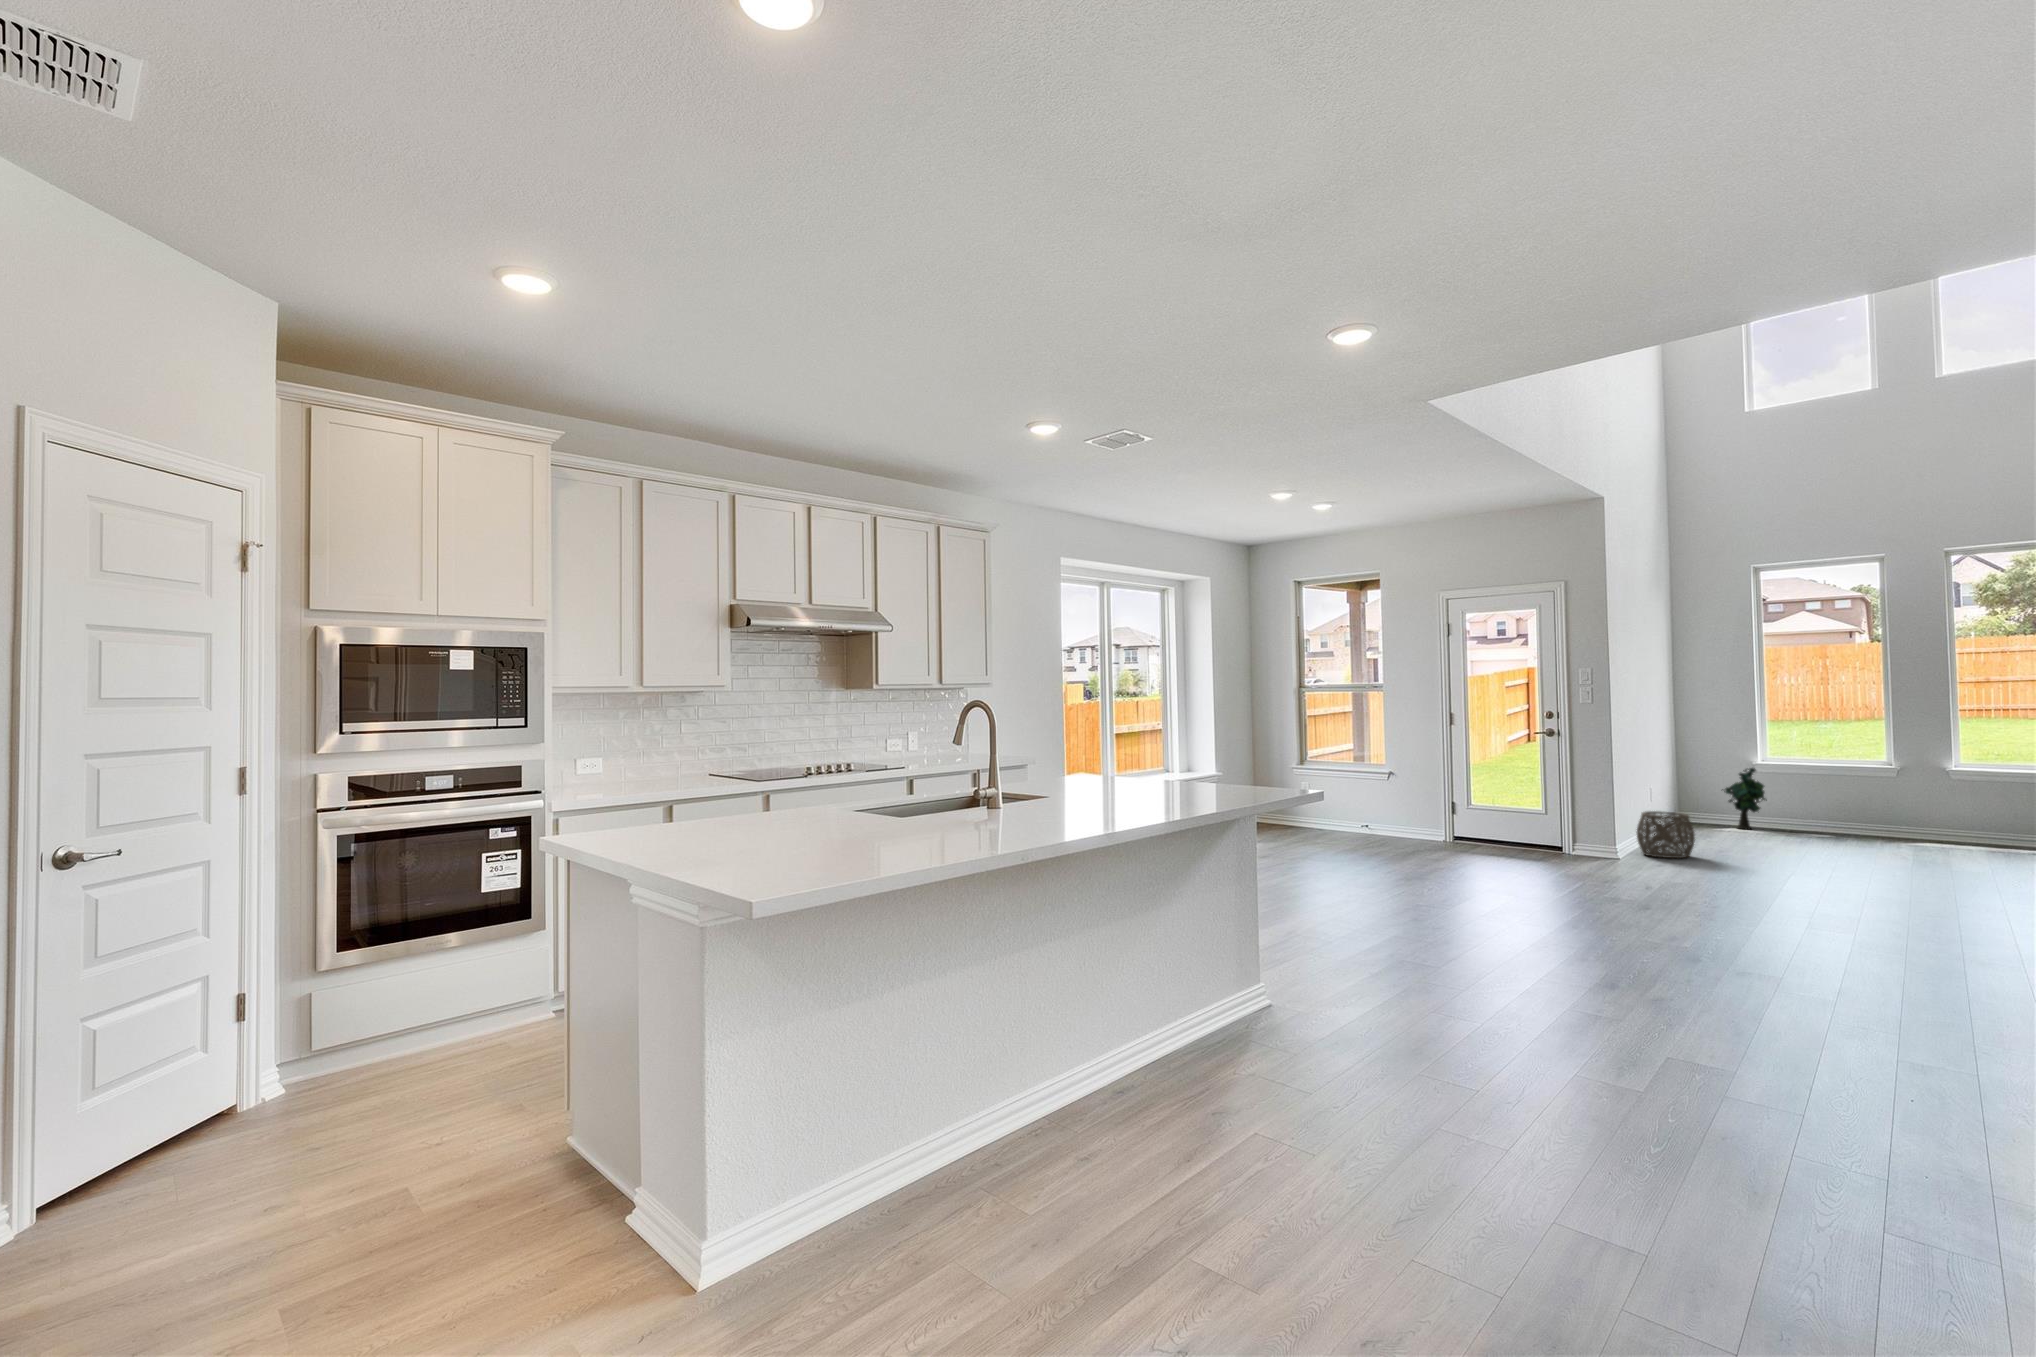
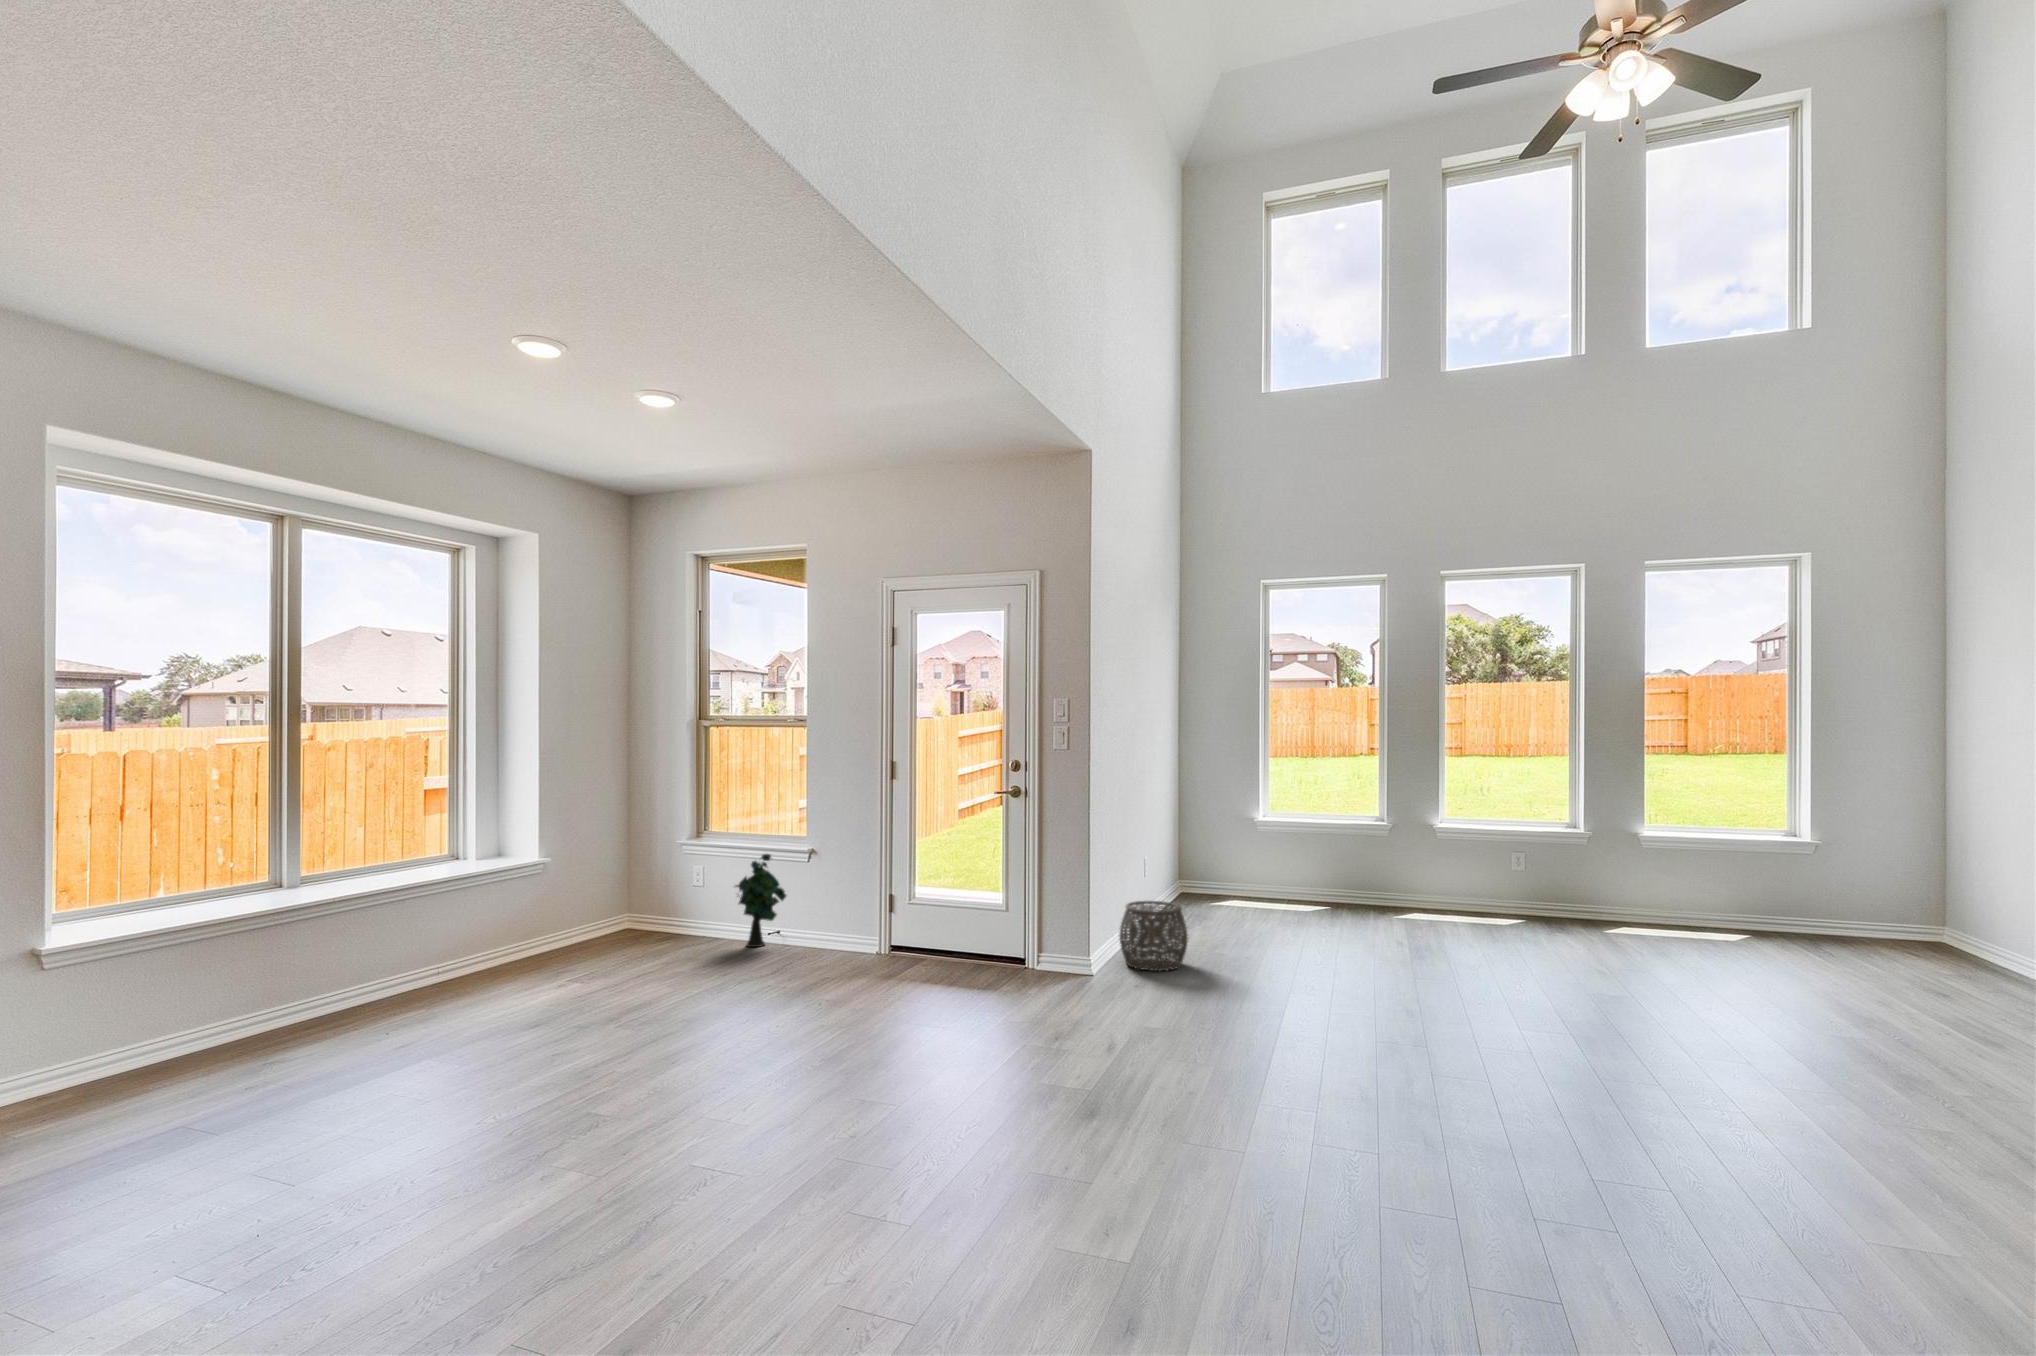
decorative plant: present [1722,768,1767,829] -> present [736,854,786,947]

